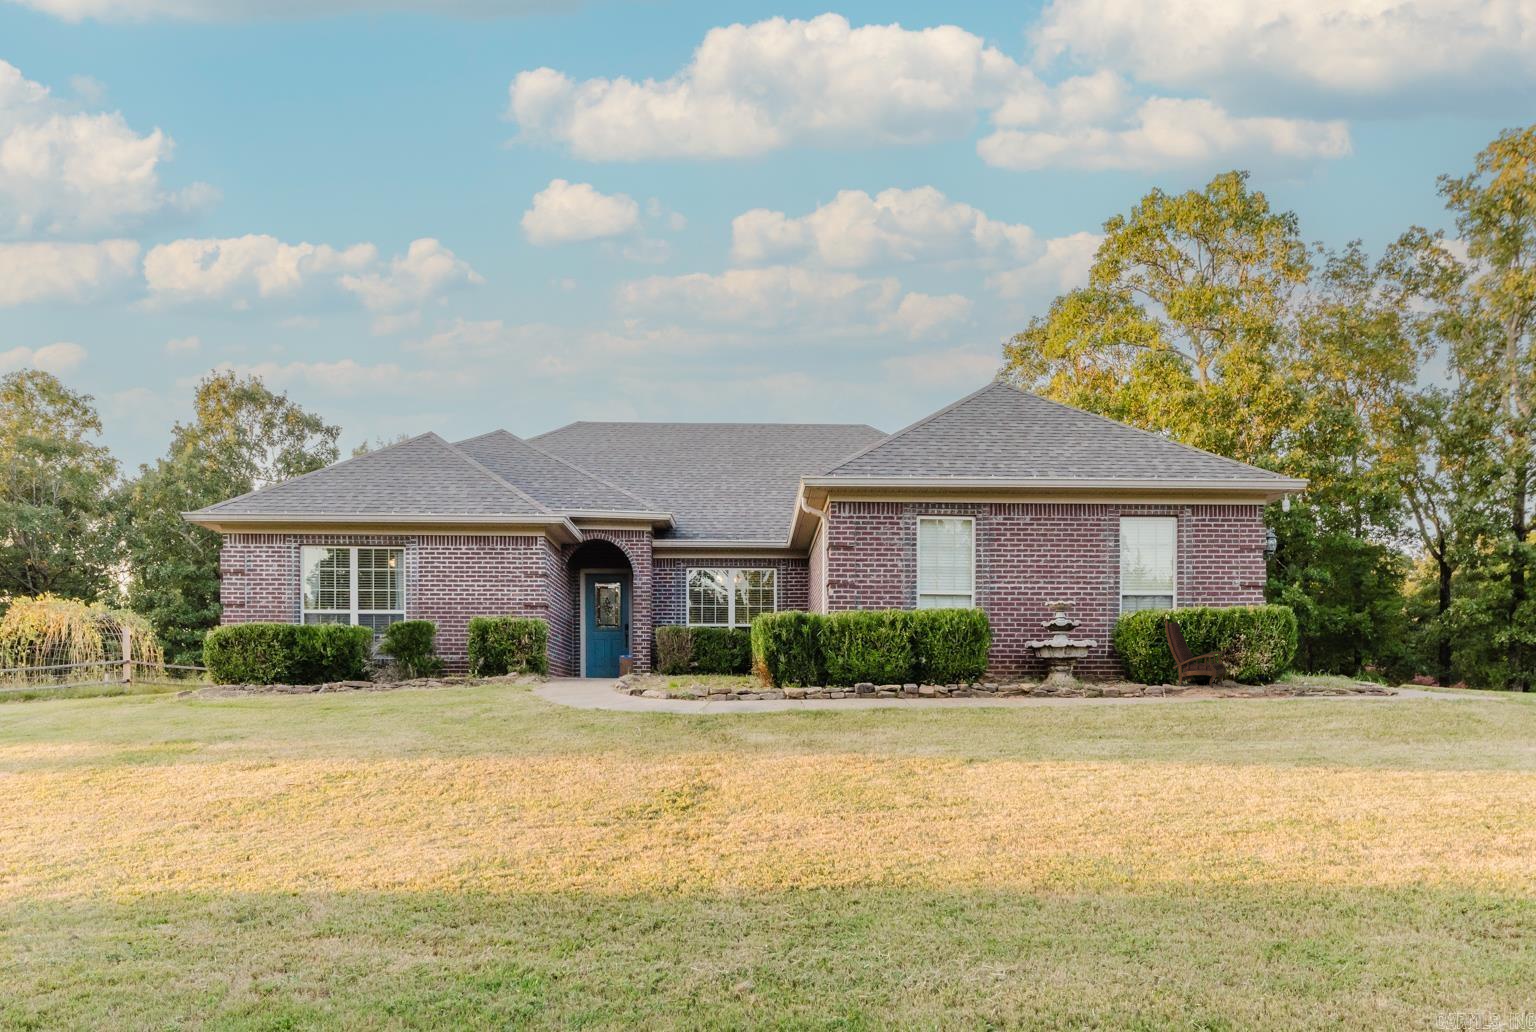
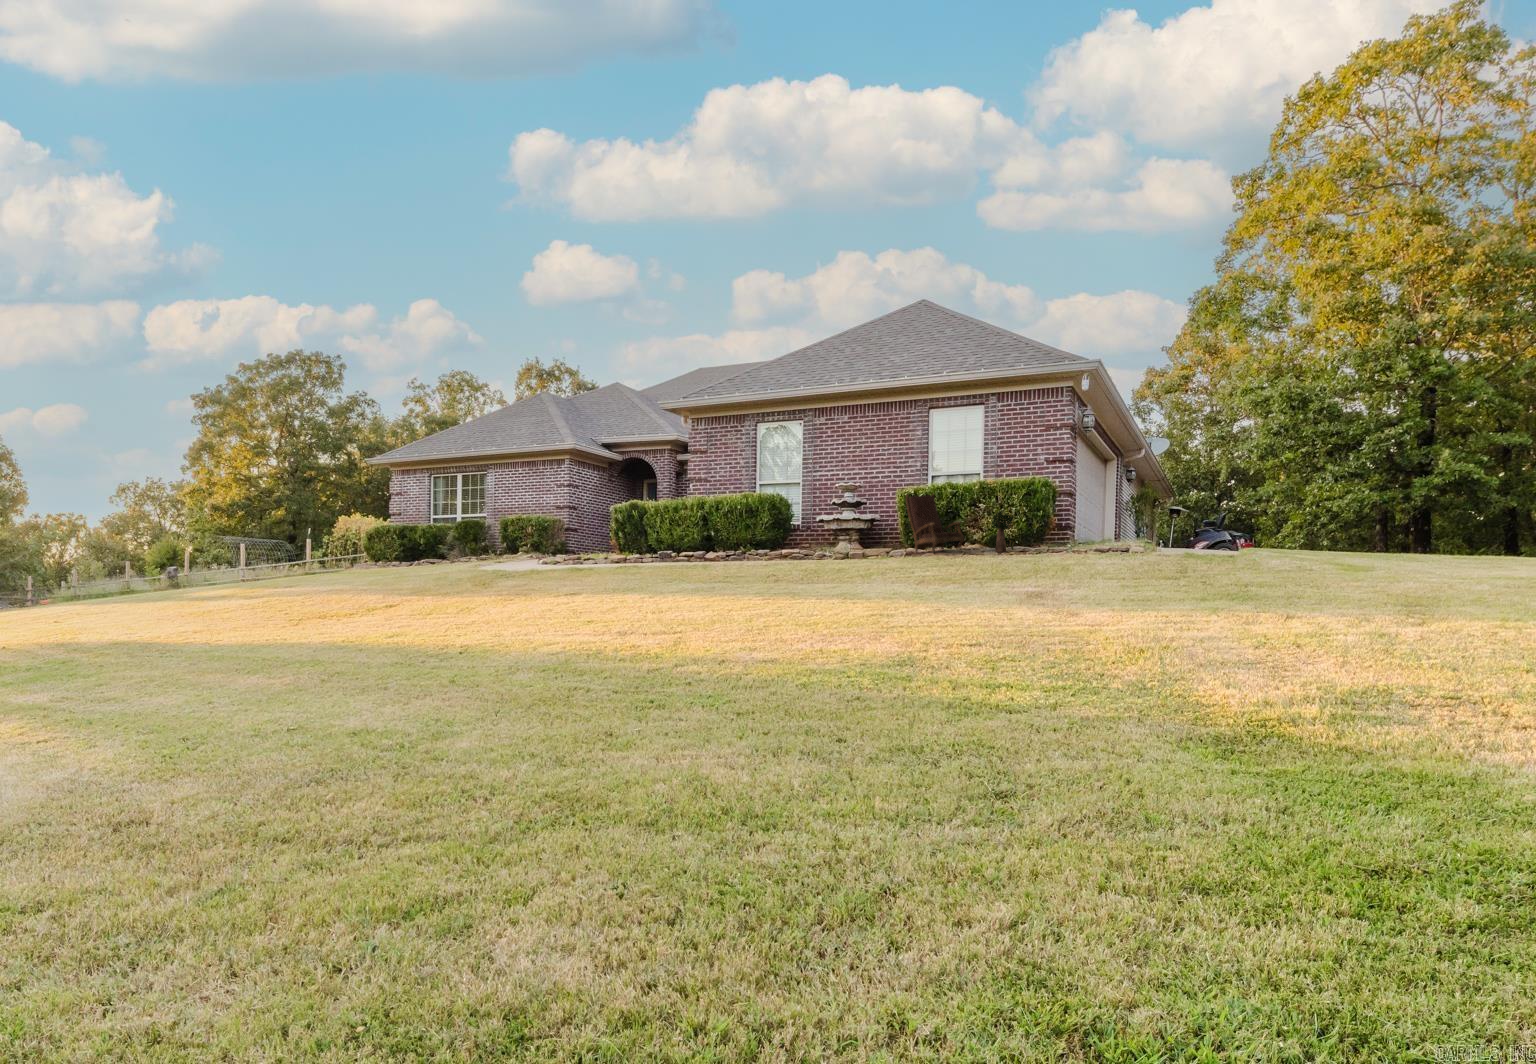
potted plant: none [1236,641,1274,685] -> present [987,511,1014,552]

